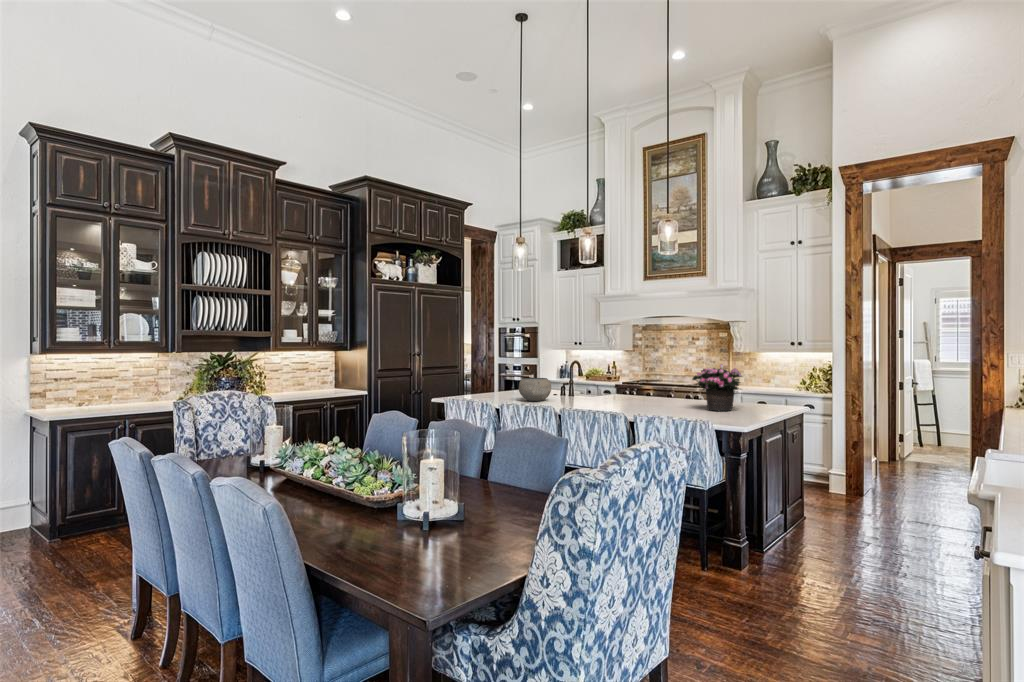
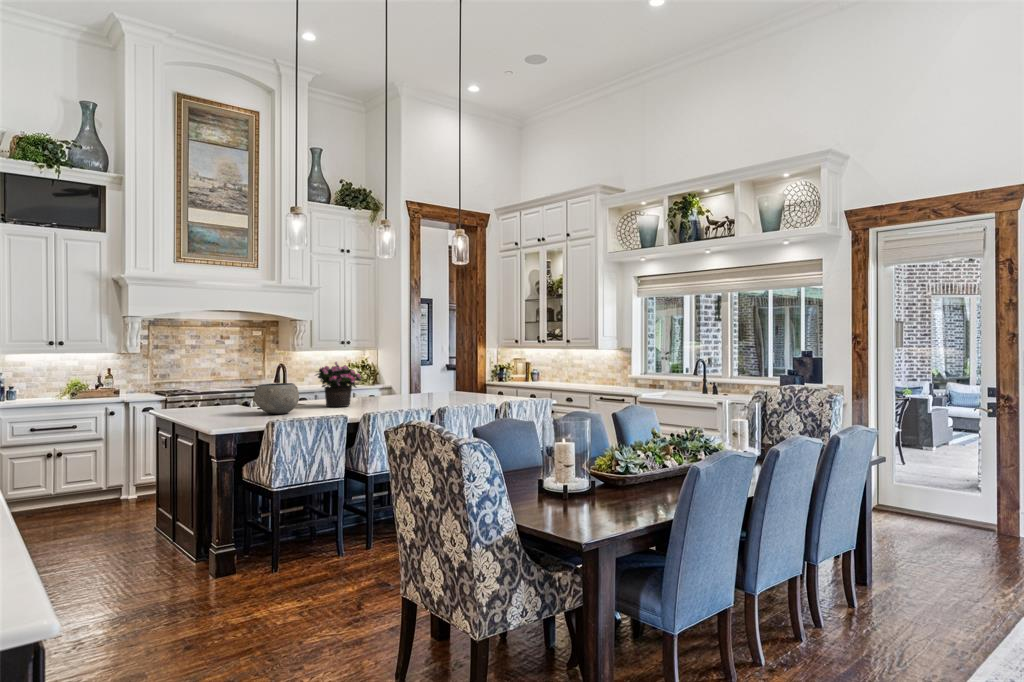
potted flower: present [692,364,742,411] -> present [316,362,363,407]

